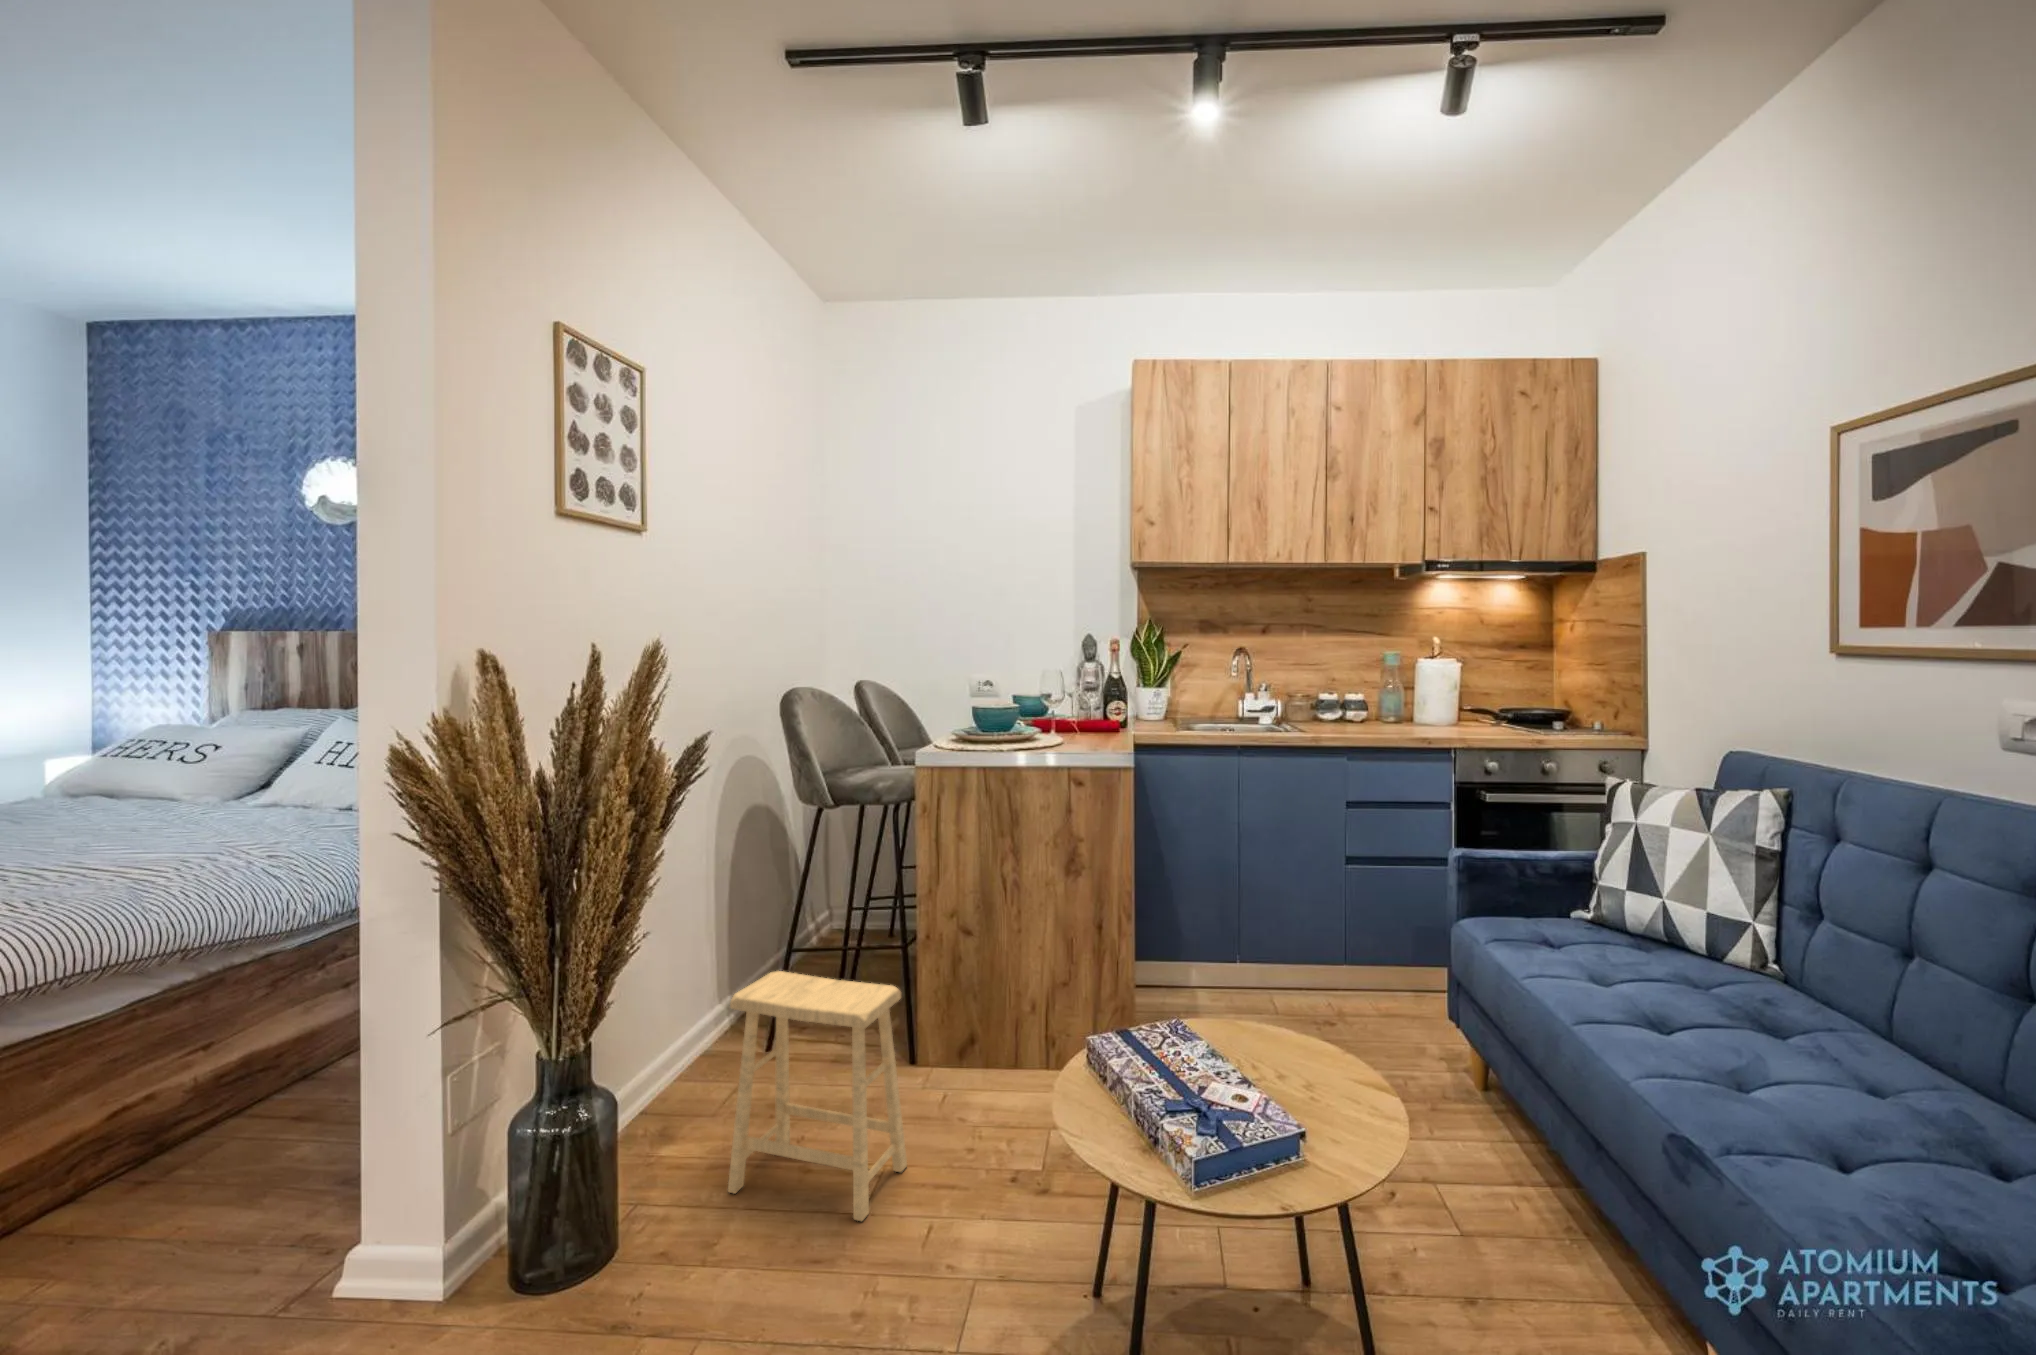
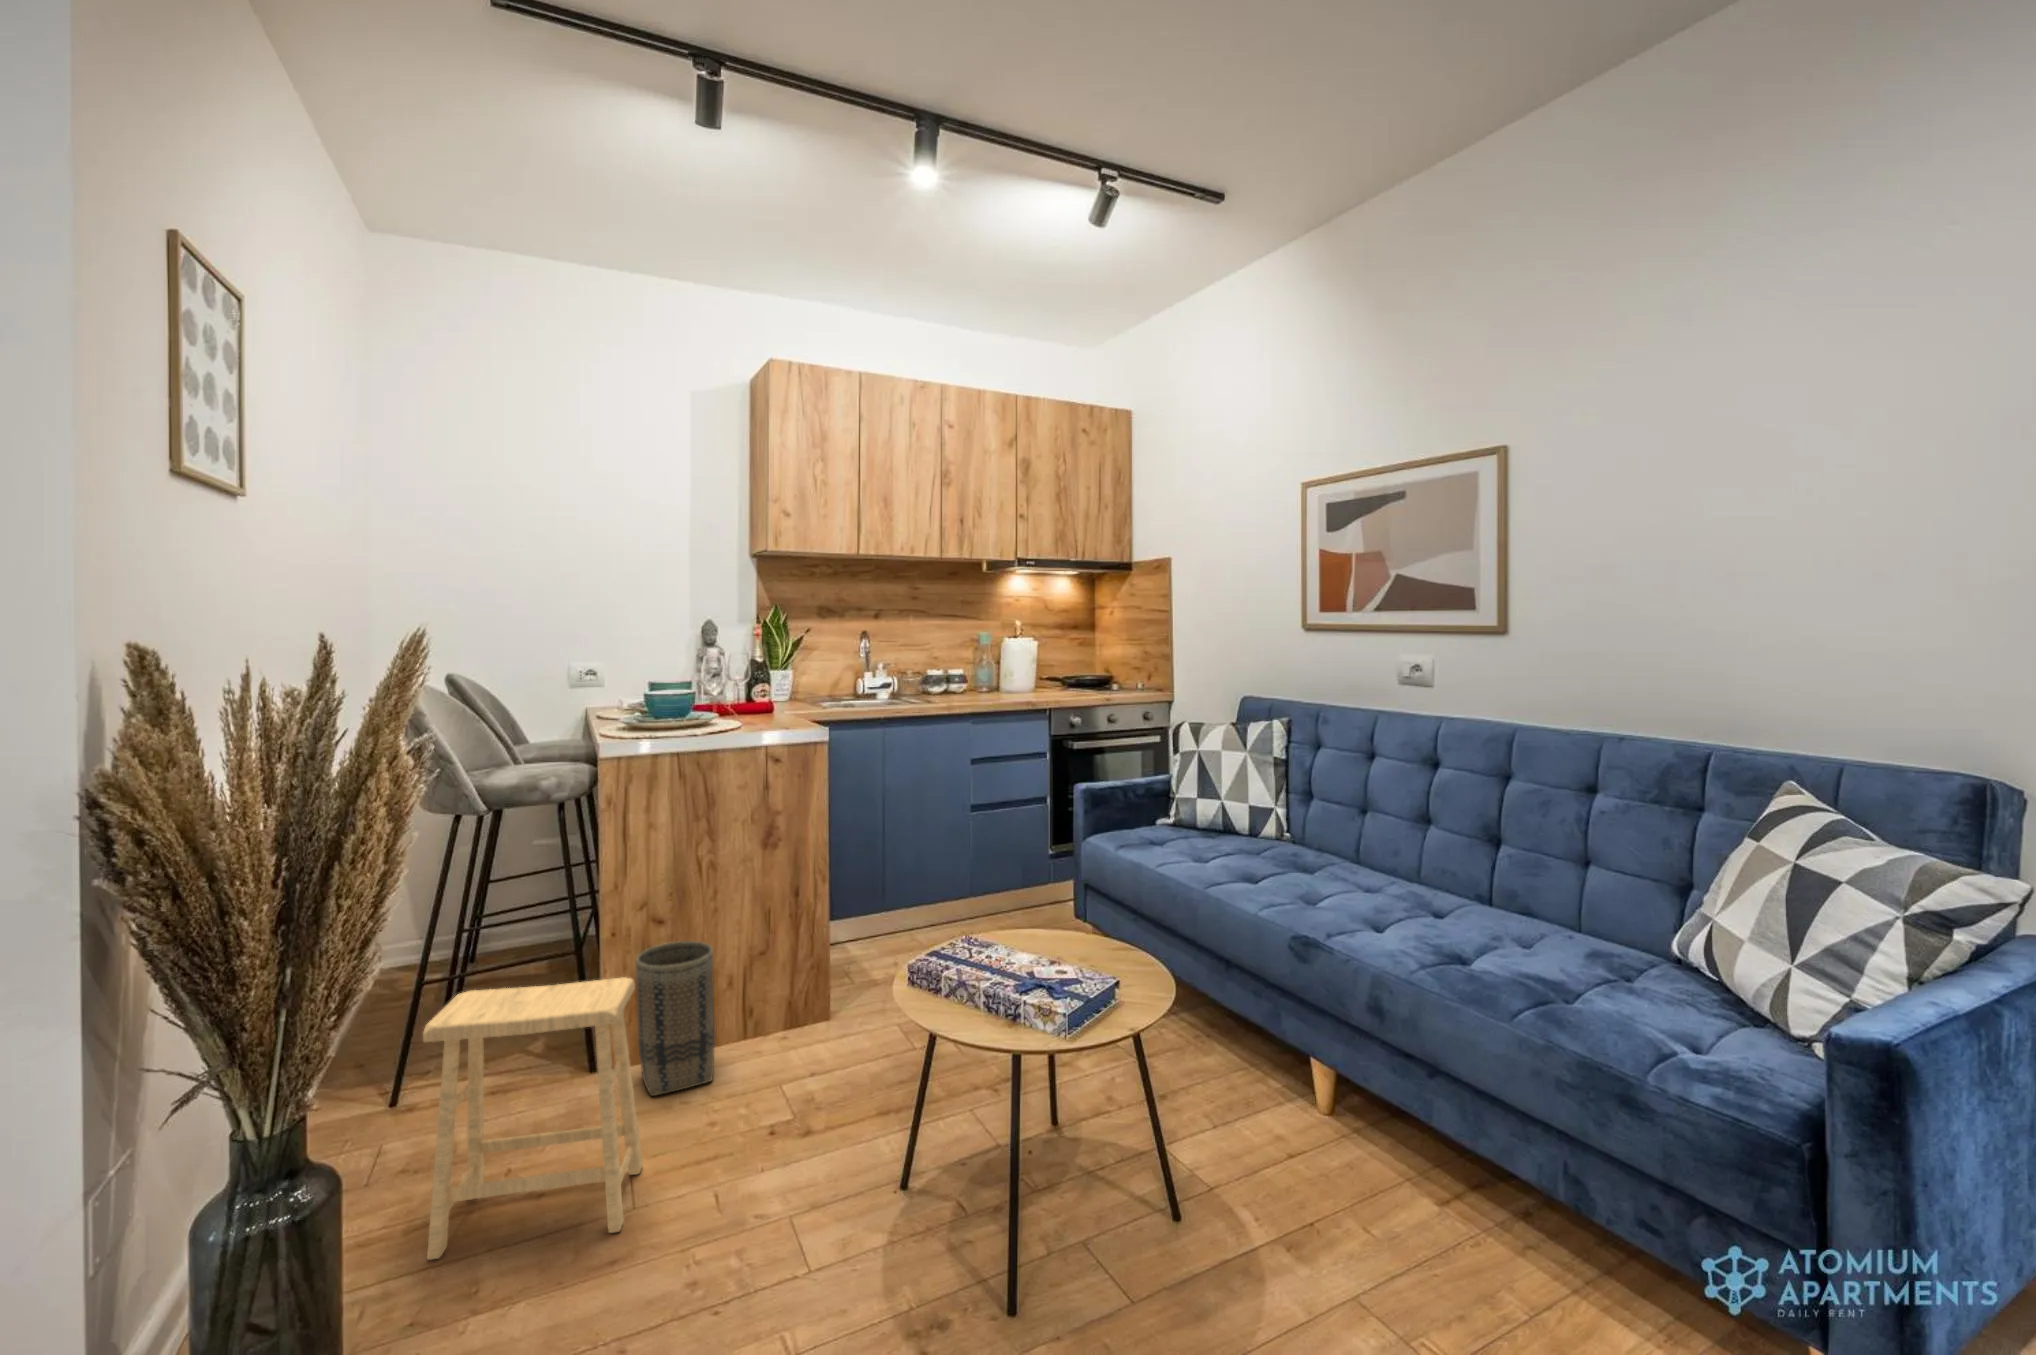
basket: none [940,957,1008,1101] -> present [636,941,715,1096]

